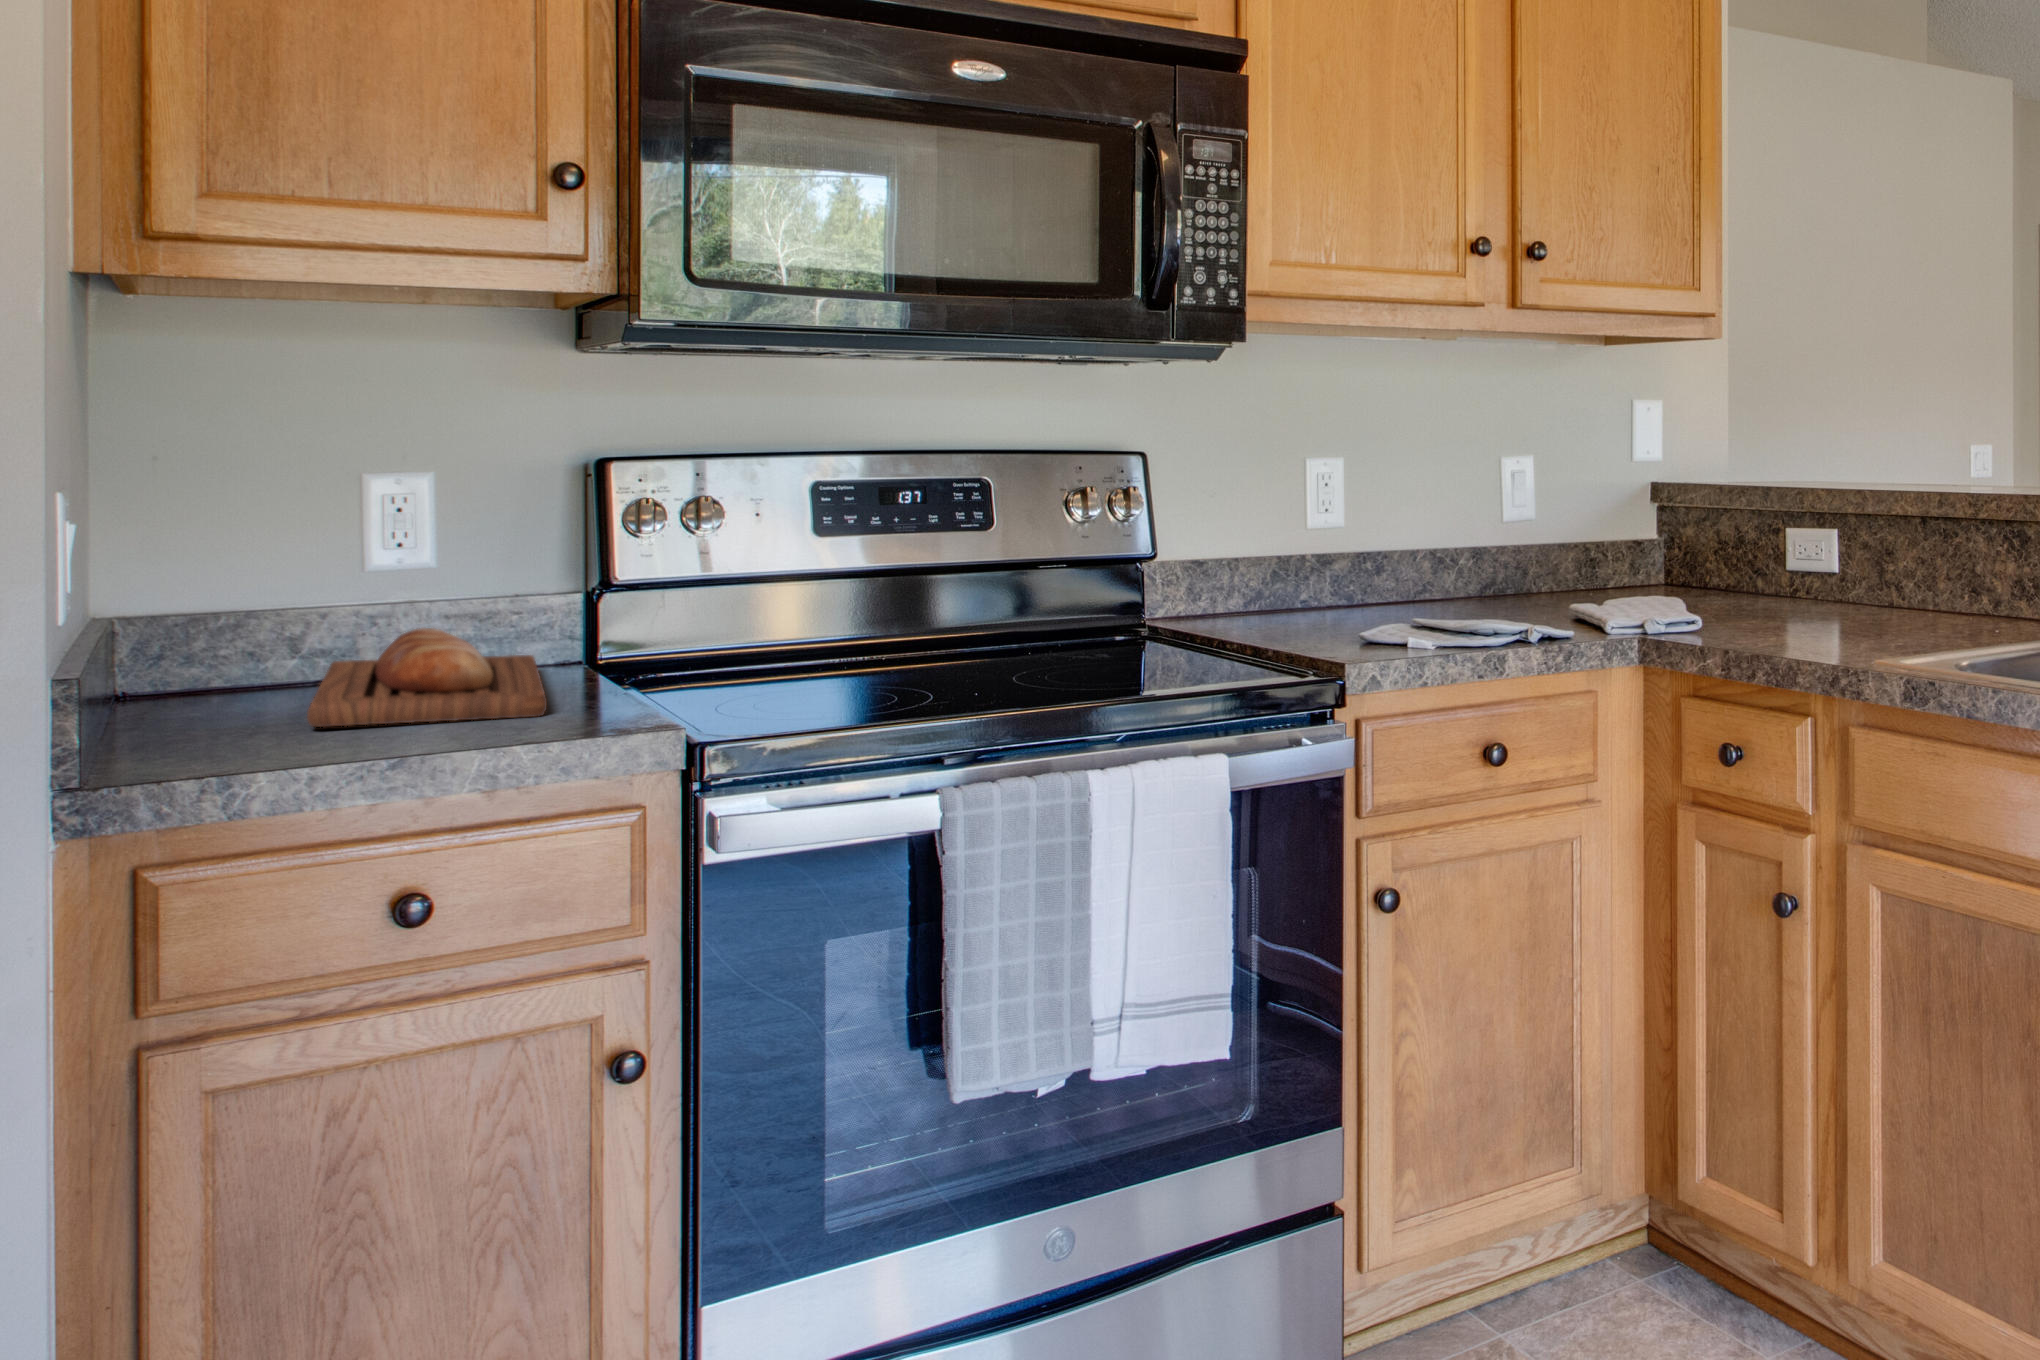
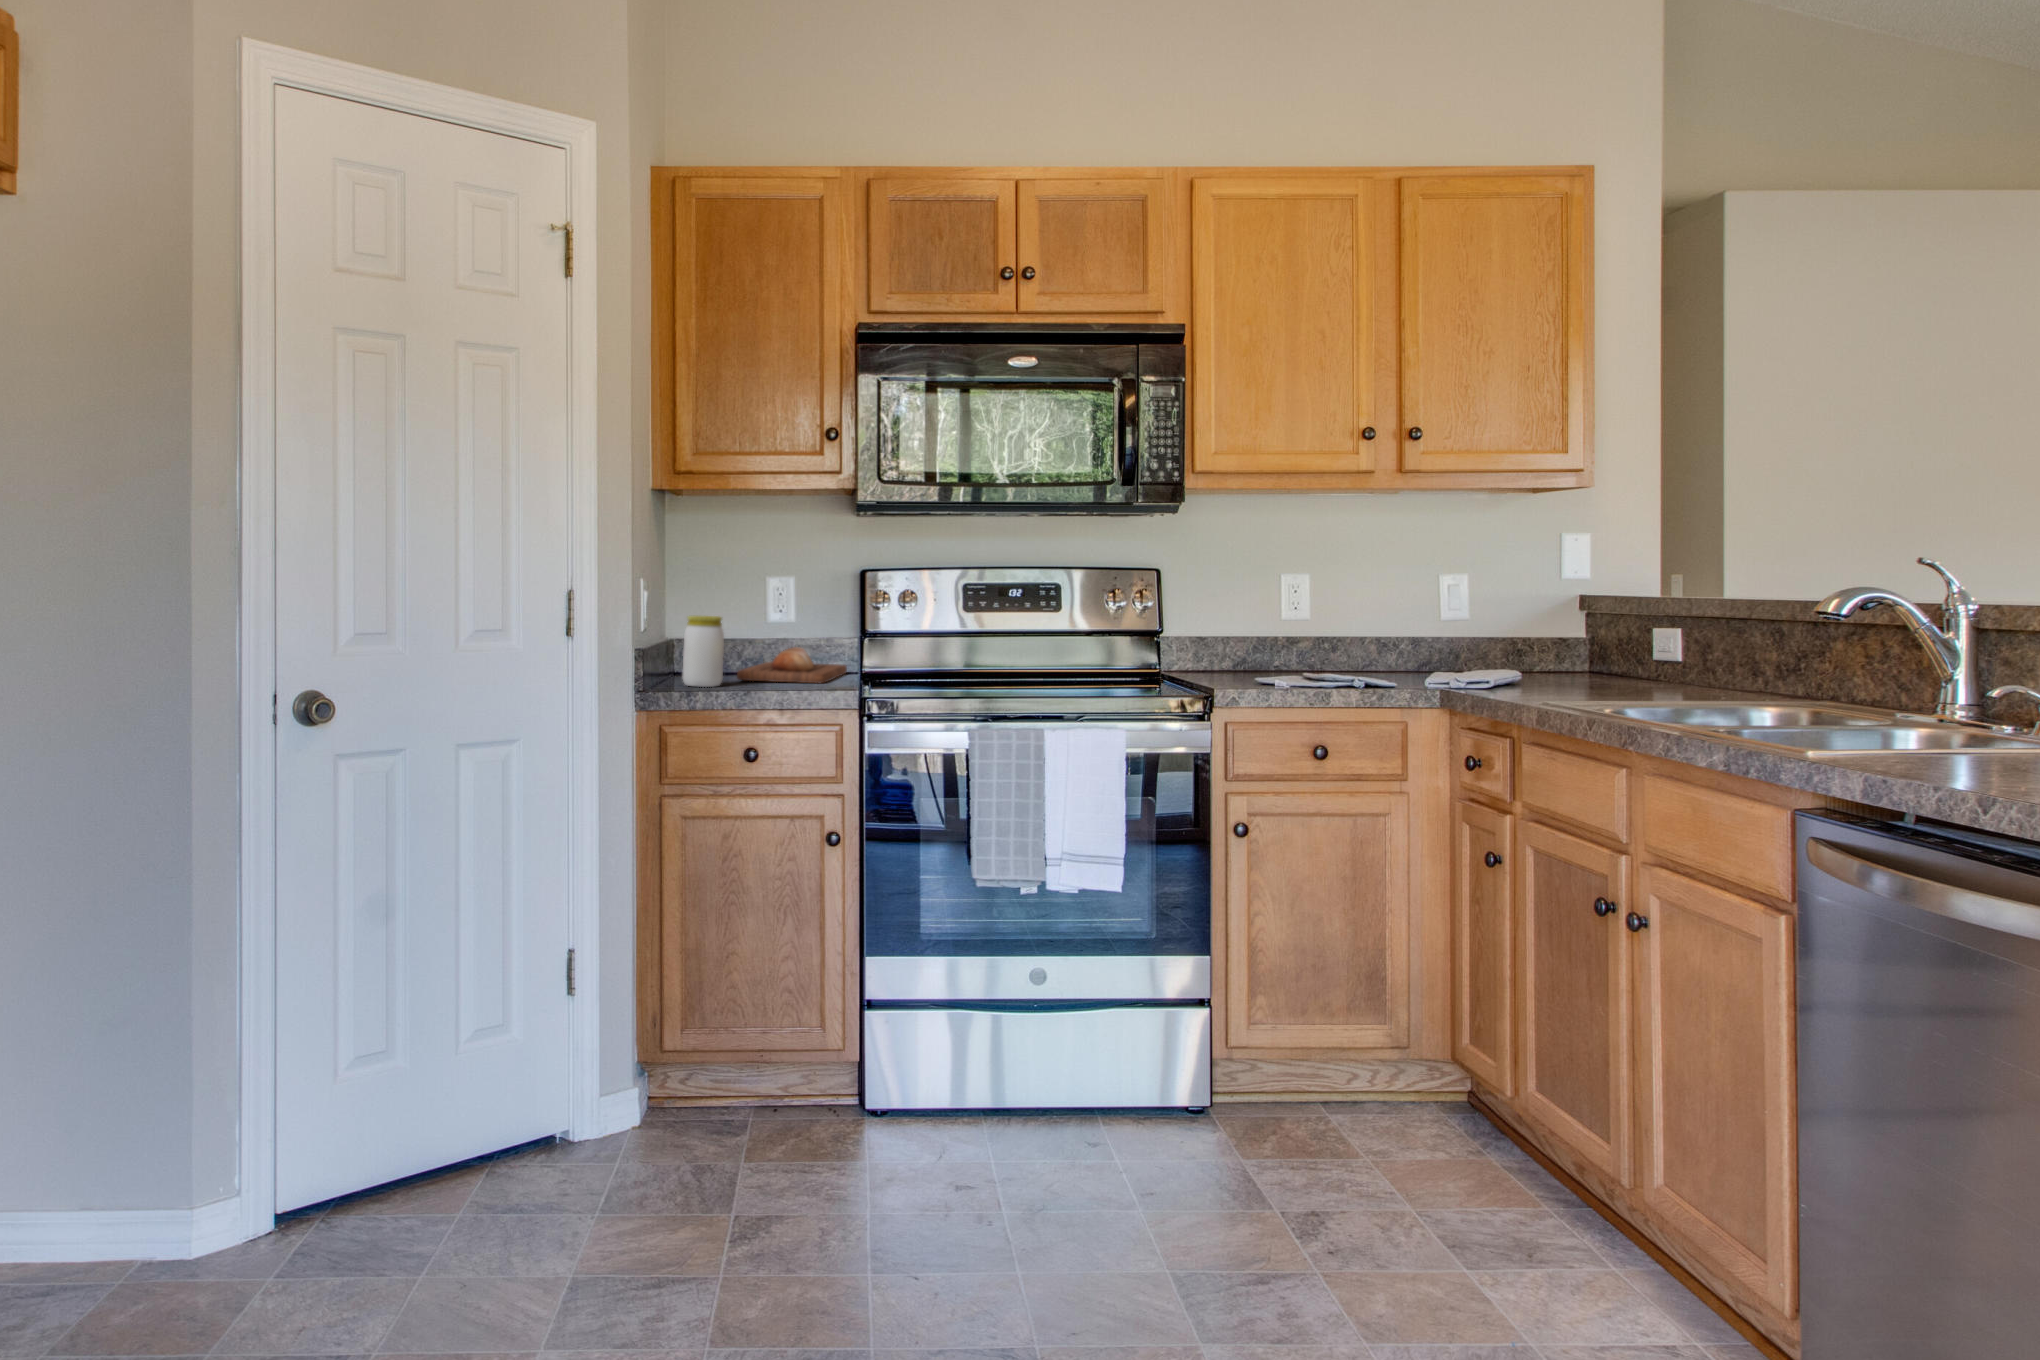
jar: none [169,583,297,765] -> present [683,616,724,687]

